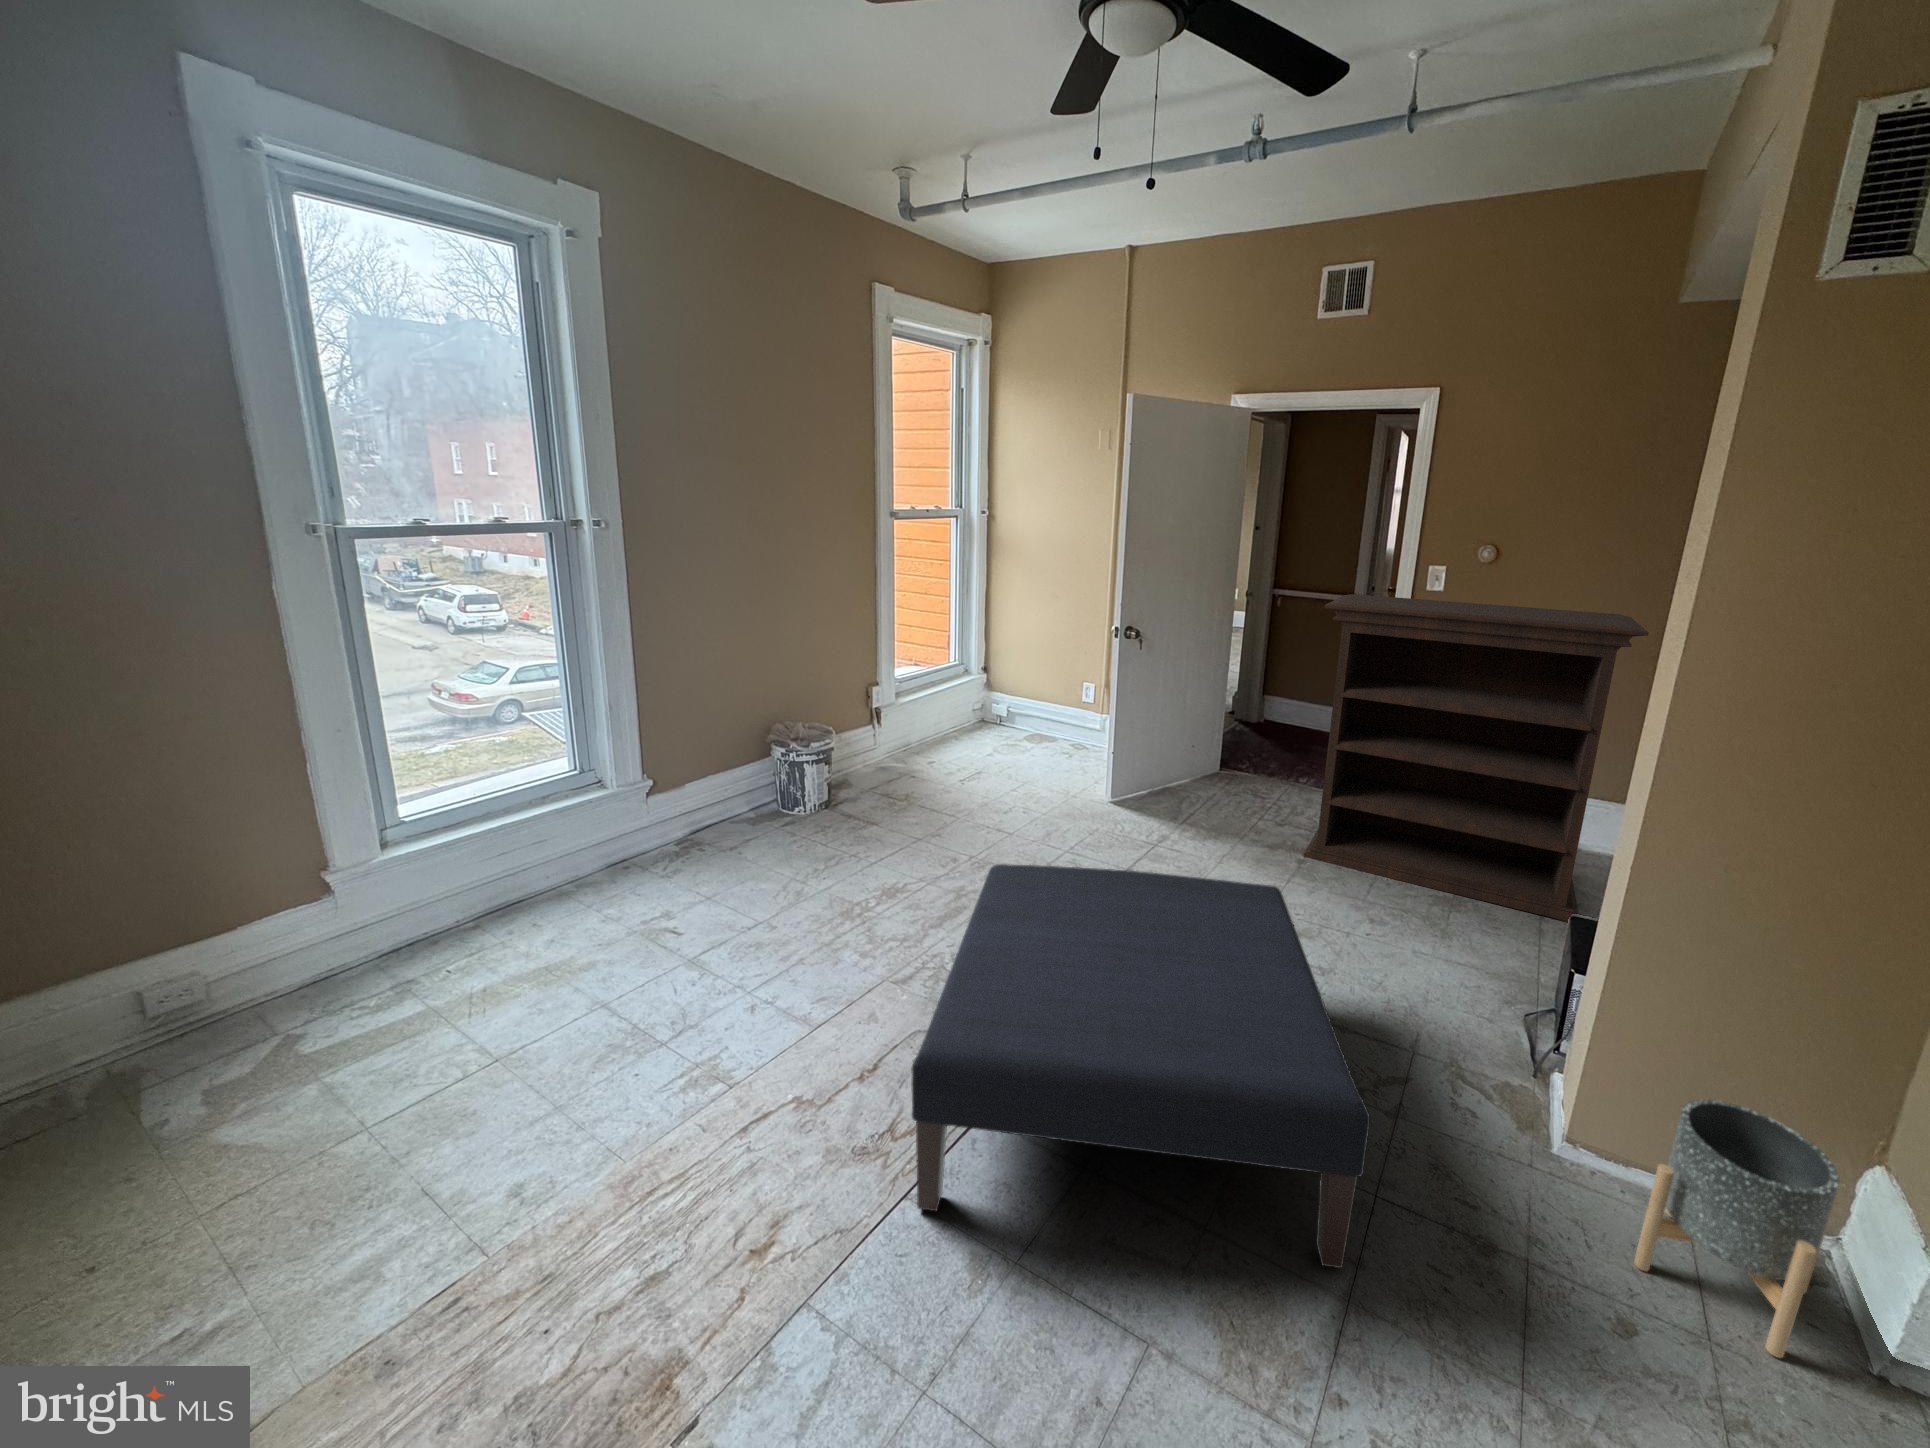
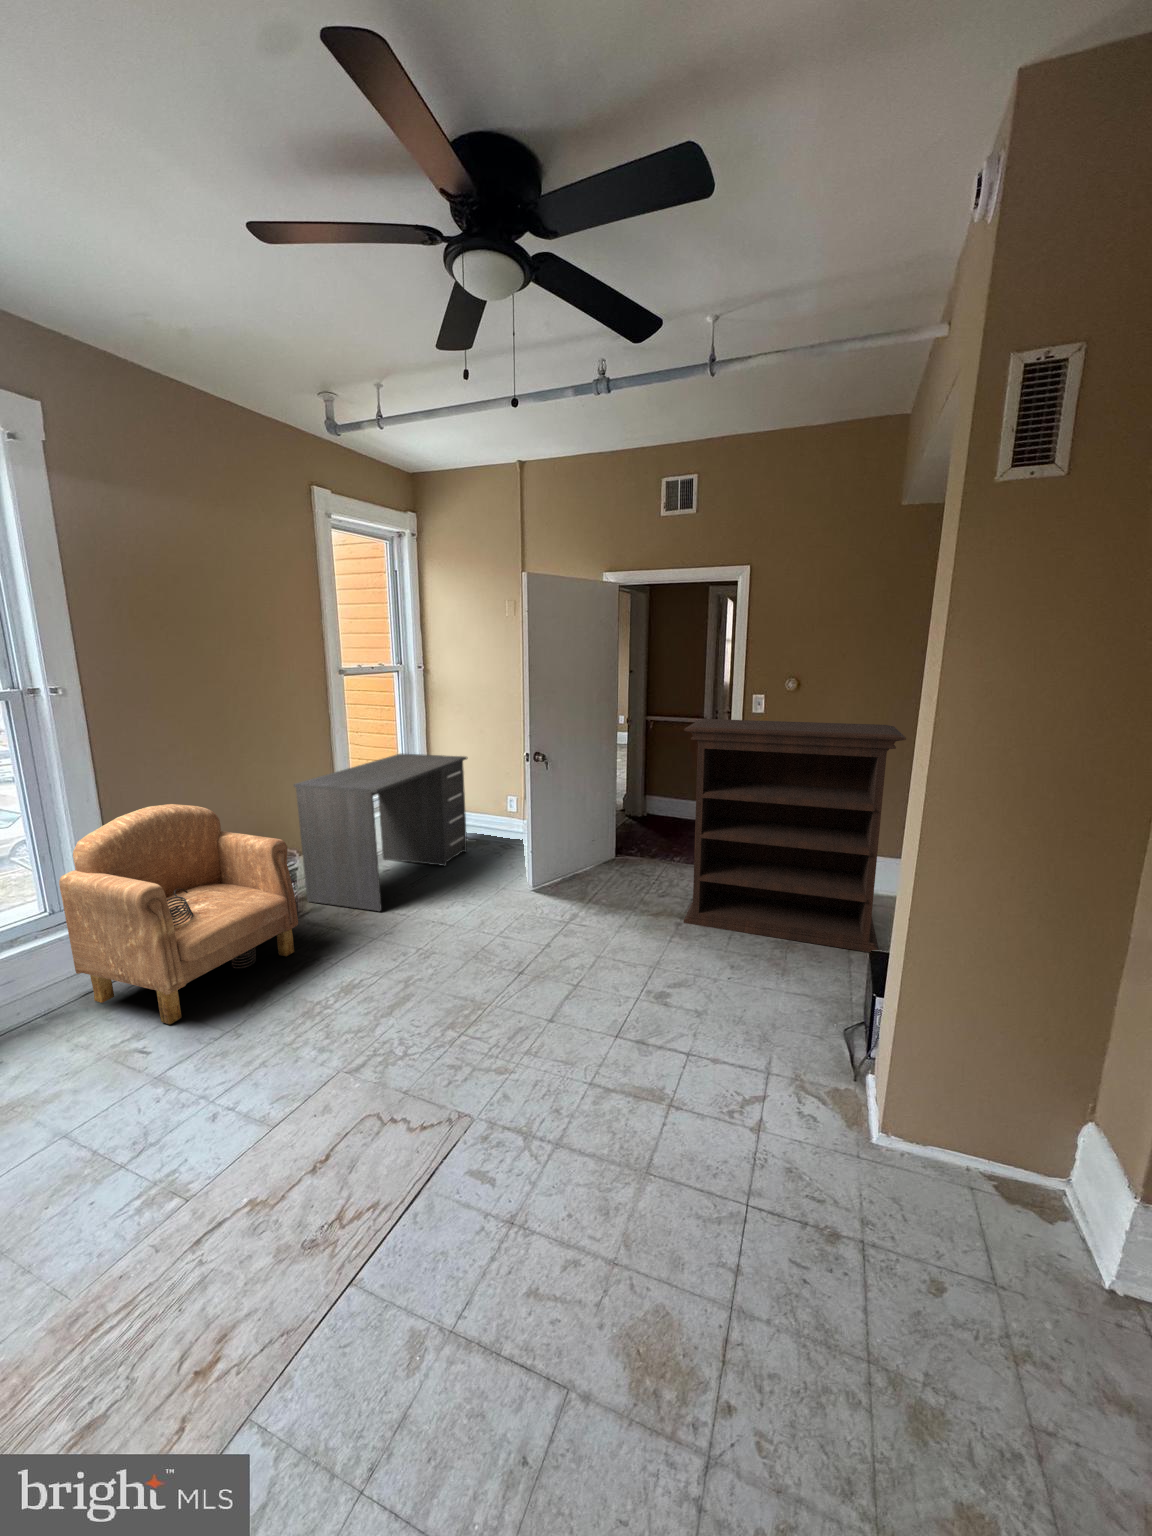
desk: none [835,619,1035,806] -> present [294,754,468,911]
armchair: none [598,659,837,903] -> present [59,804,298,1025]
ottoman: present [911,864,1370,1268] -> none [345,956,734,1293]
planter: present [1634,1100,1839,1358] -> none [934,1088,1062,1283]

